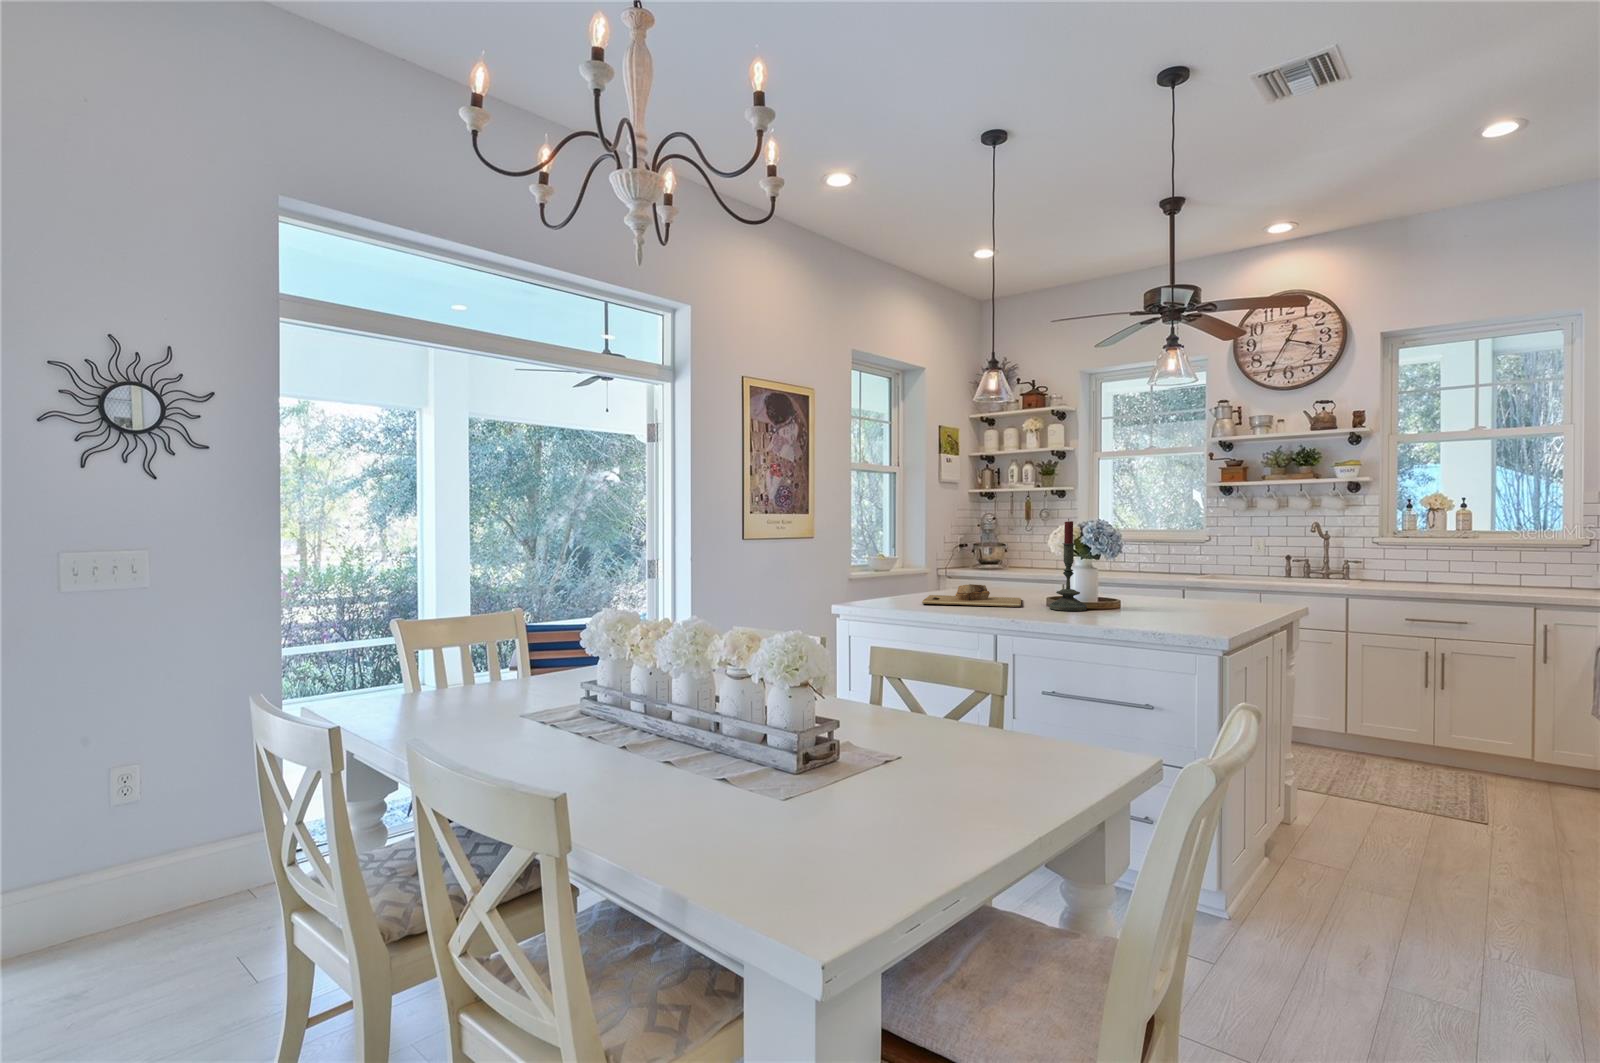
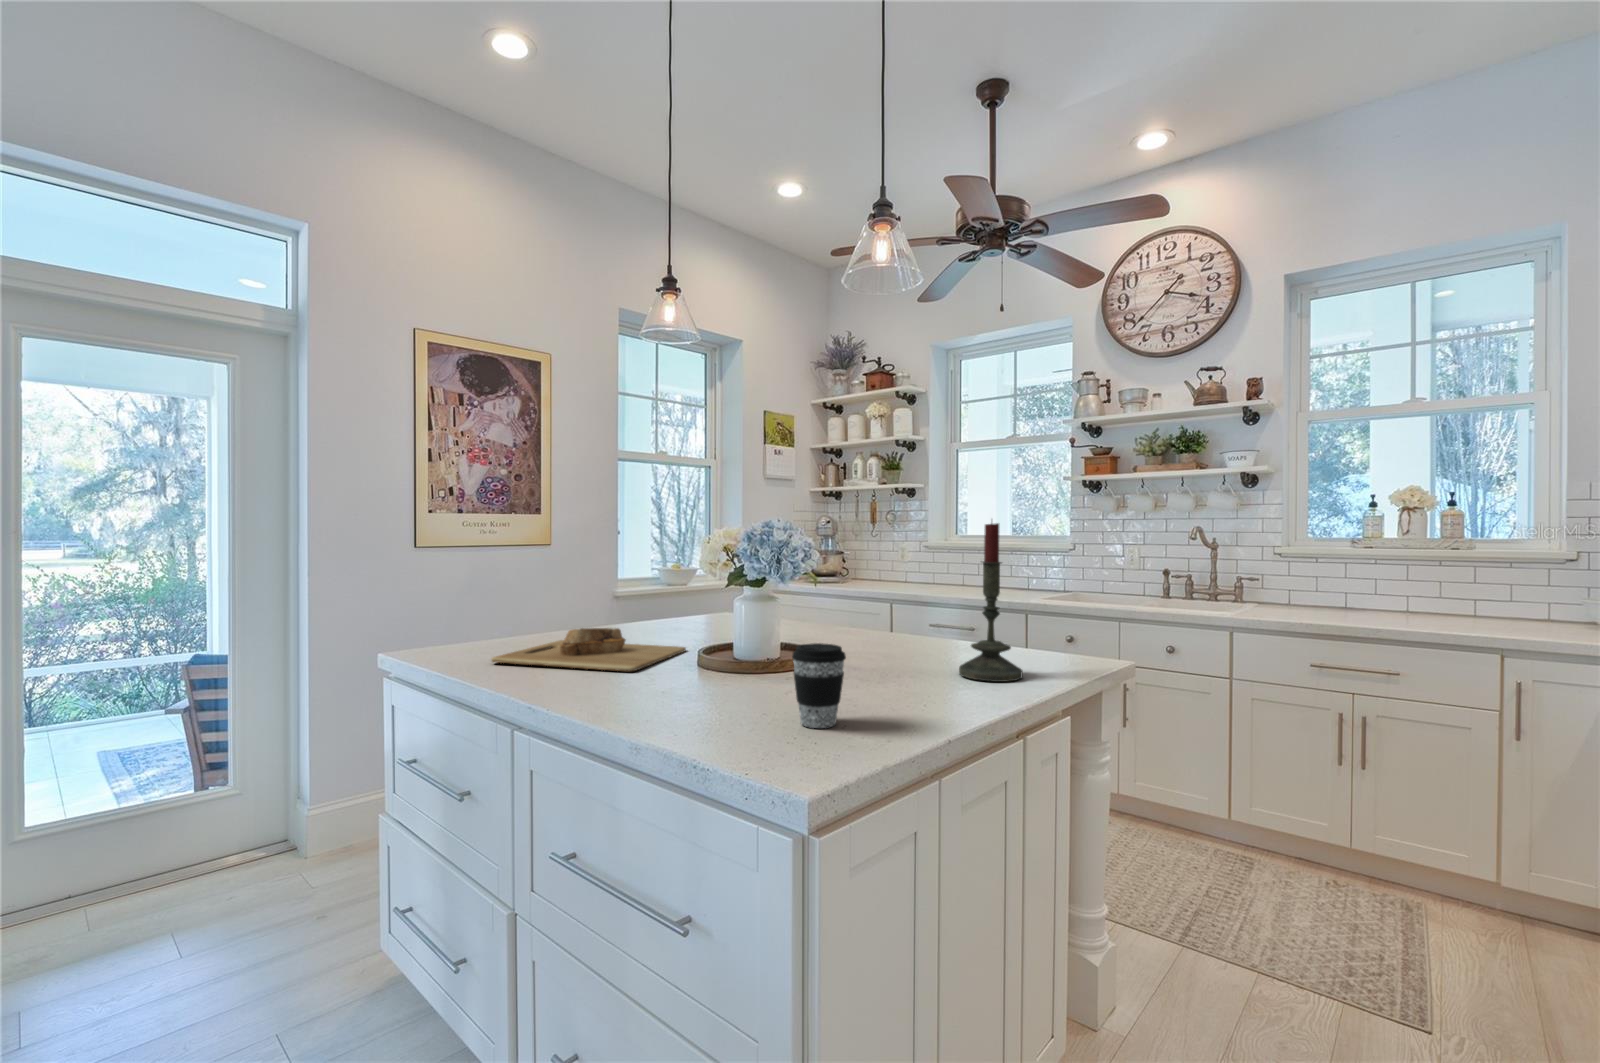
candle: present [1049,519,1087,611] -> present [959,523,1022,682]
coffee cup: none [1161,582,1191,622] -> present [792,643,846,728]

